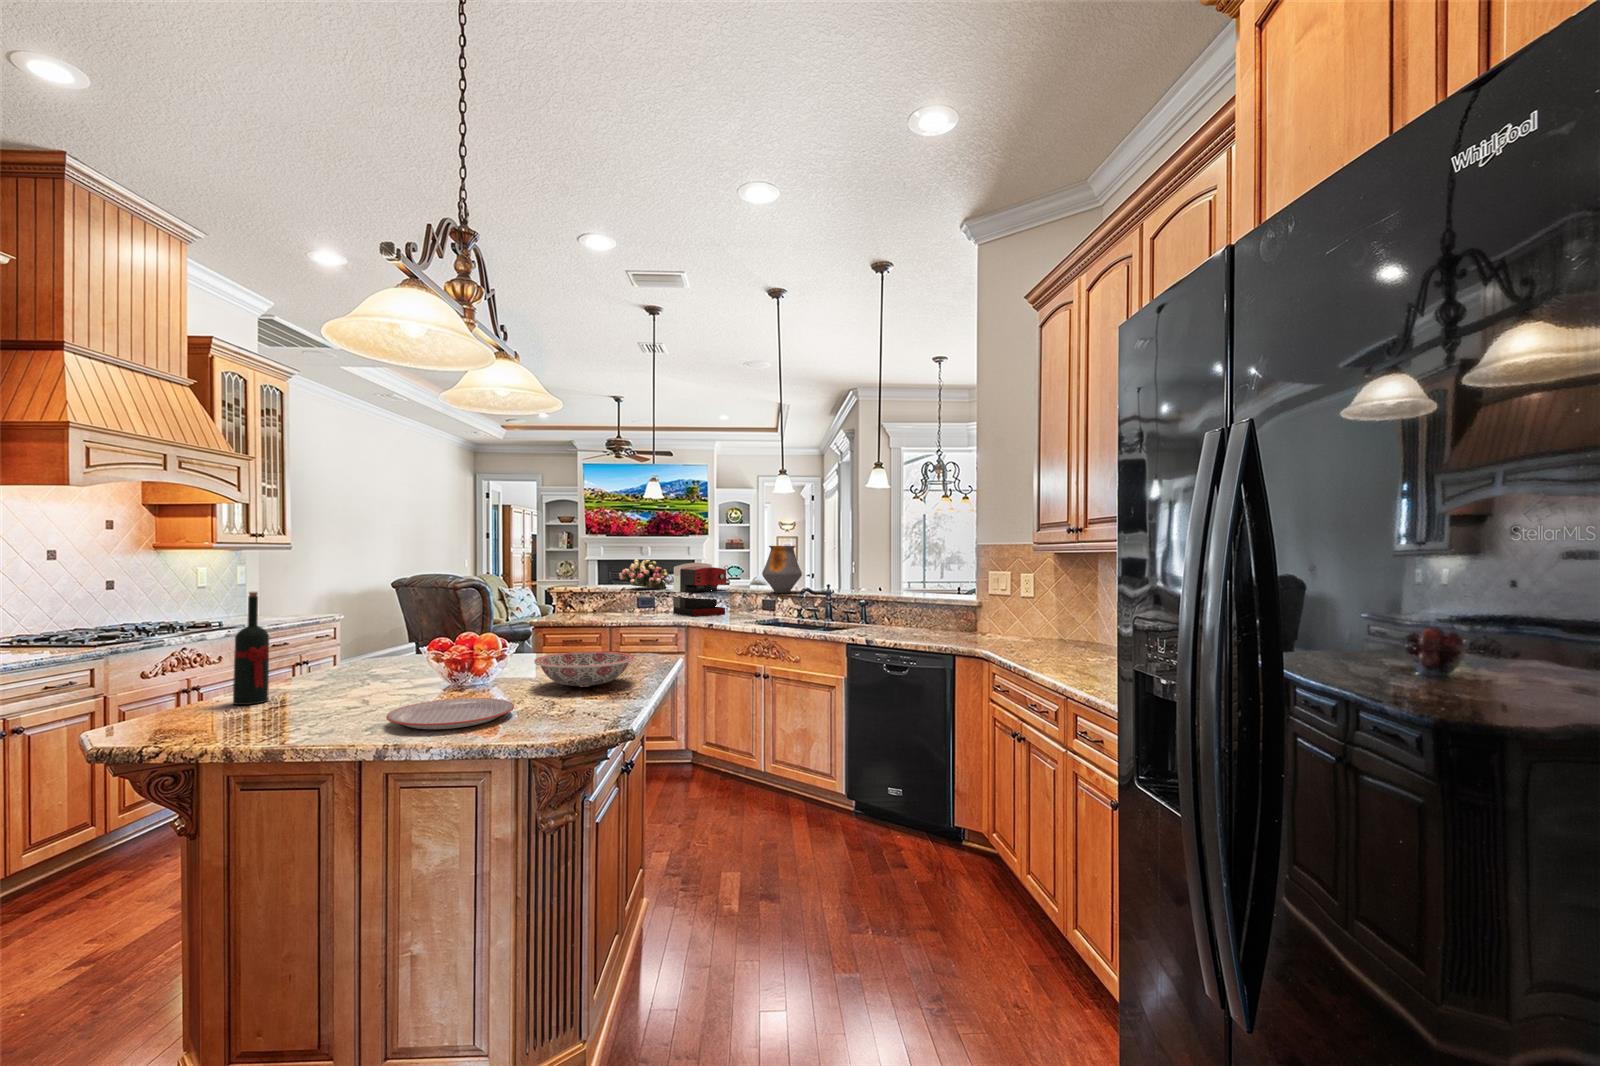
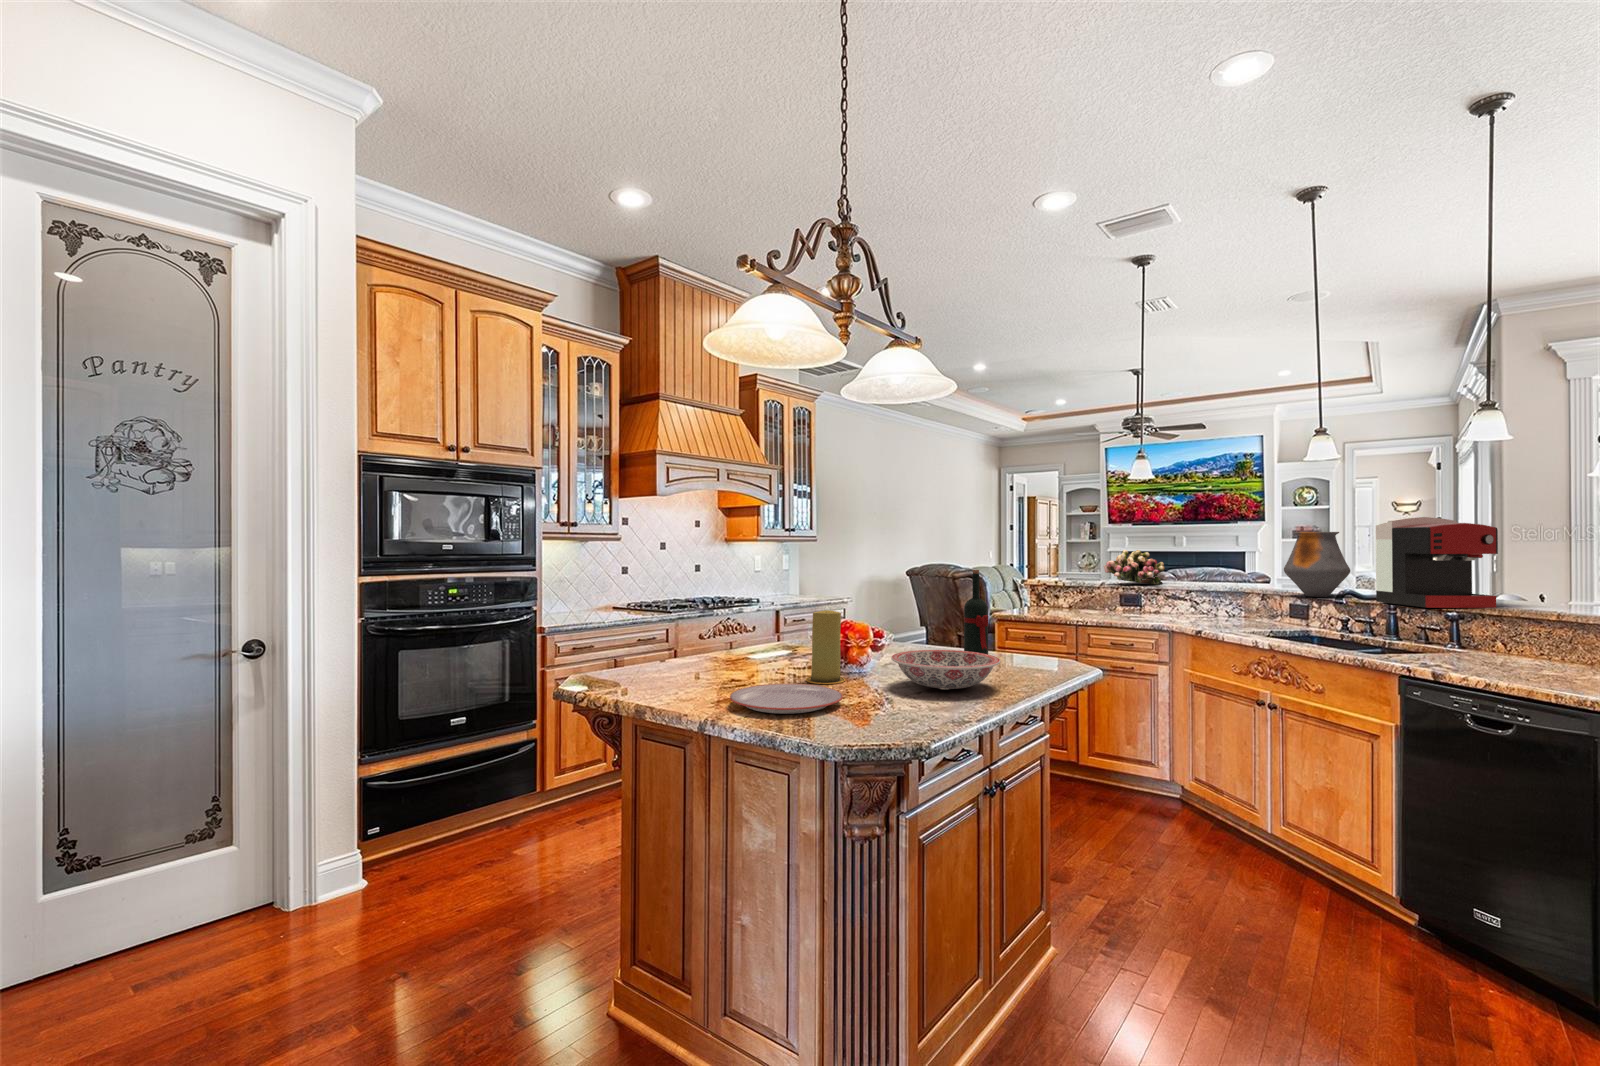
coffee maker: present [673,562,726,616] -> present [1376,517,1498,608]
wine bottle: present [233,592,269,705] -> present [964,570,988,654]
candle: none [436,623,480,698] -> present [806,610,845,684]

